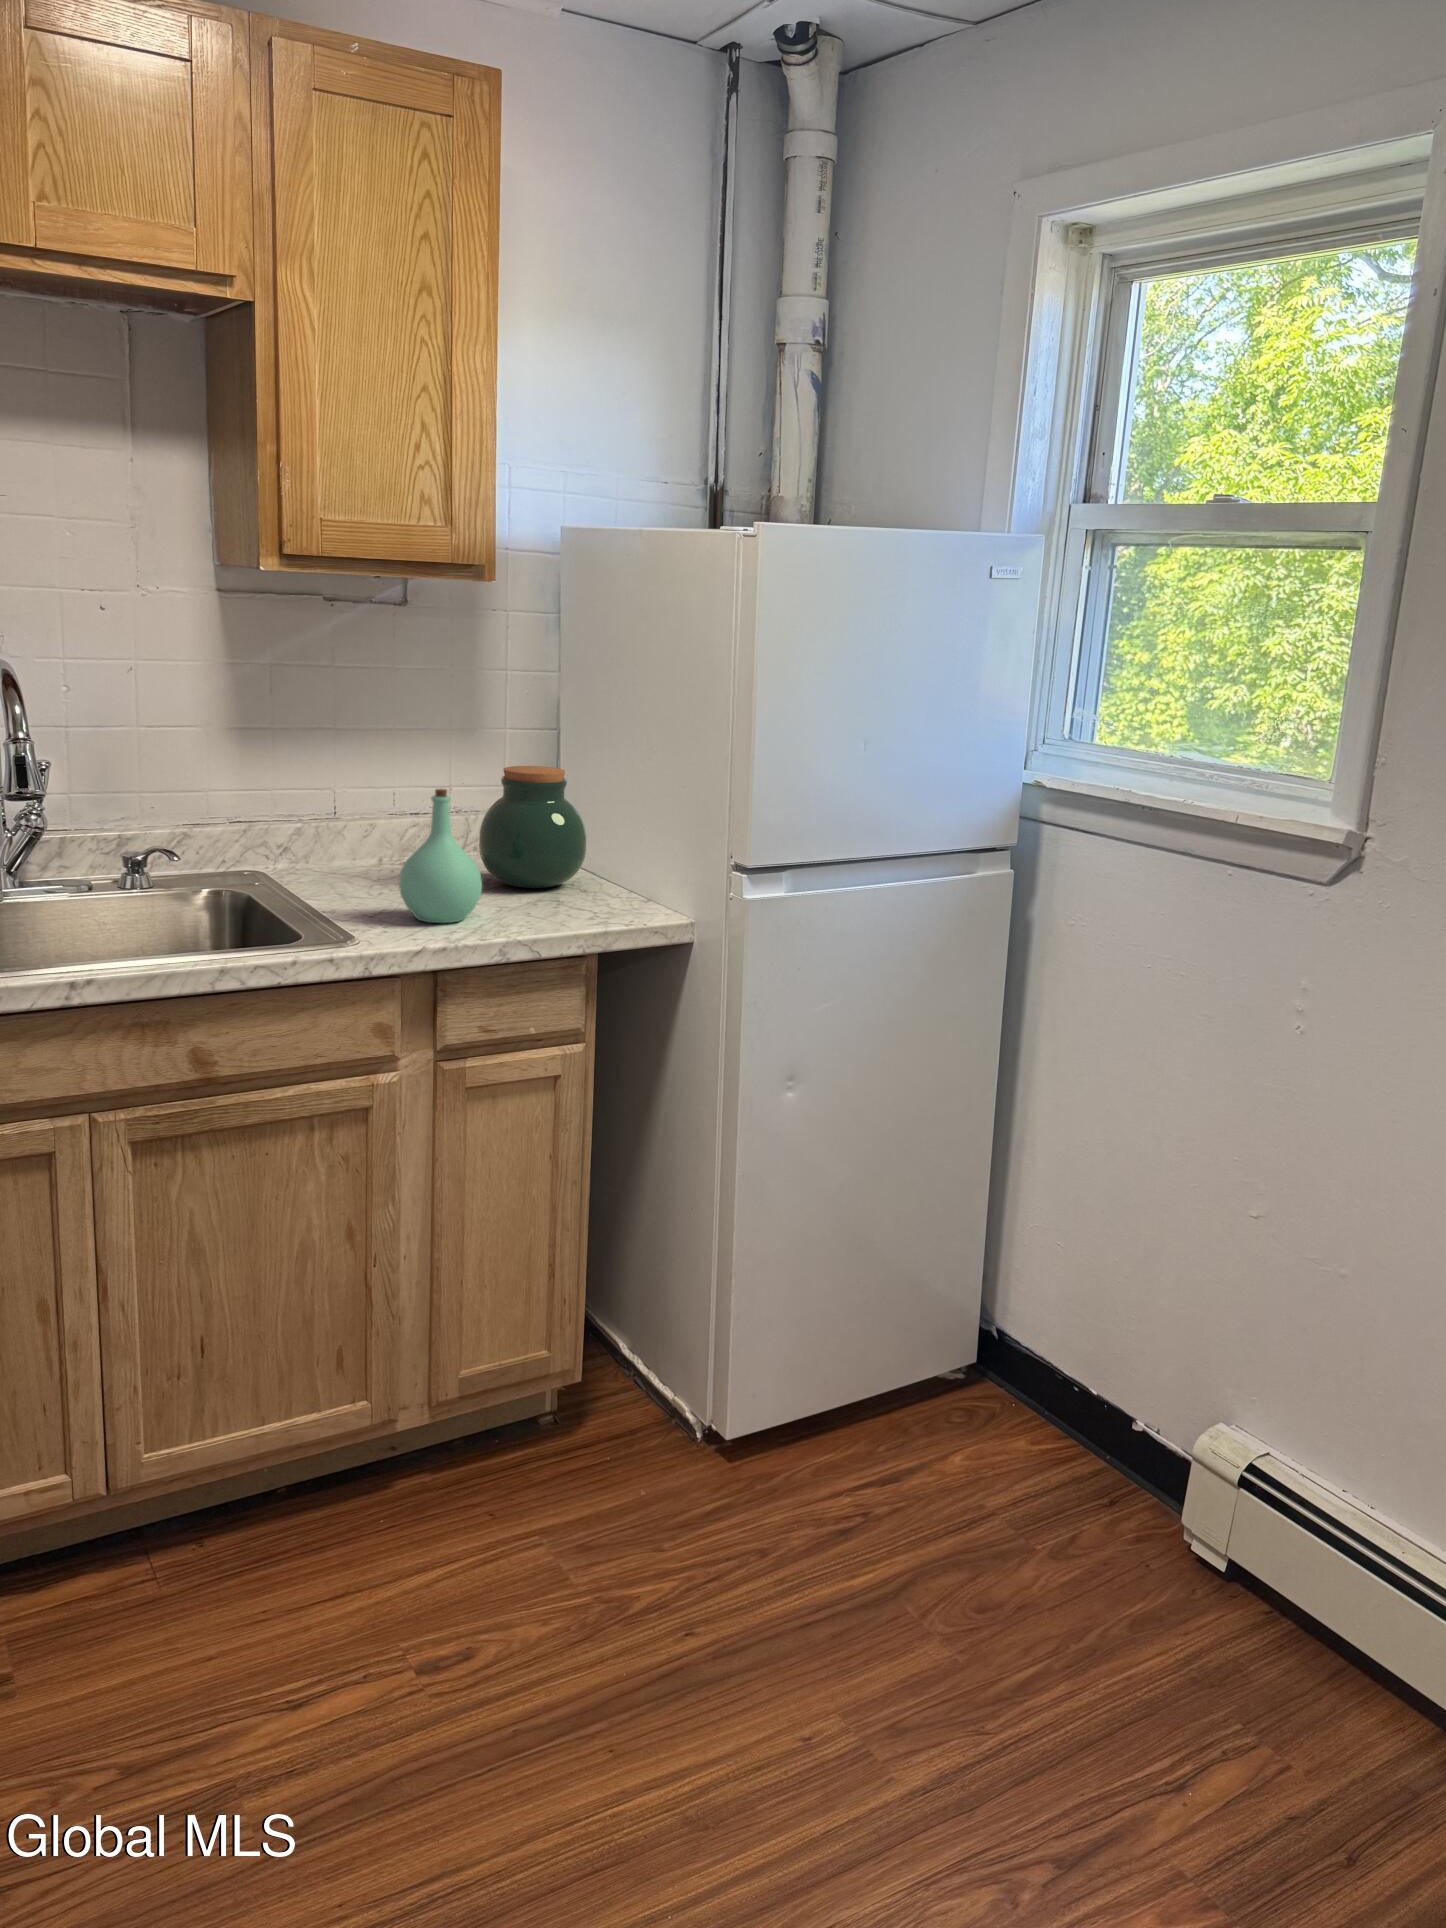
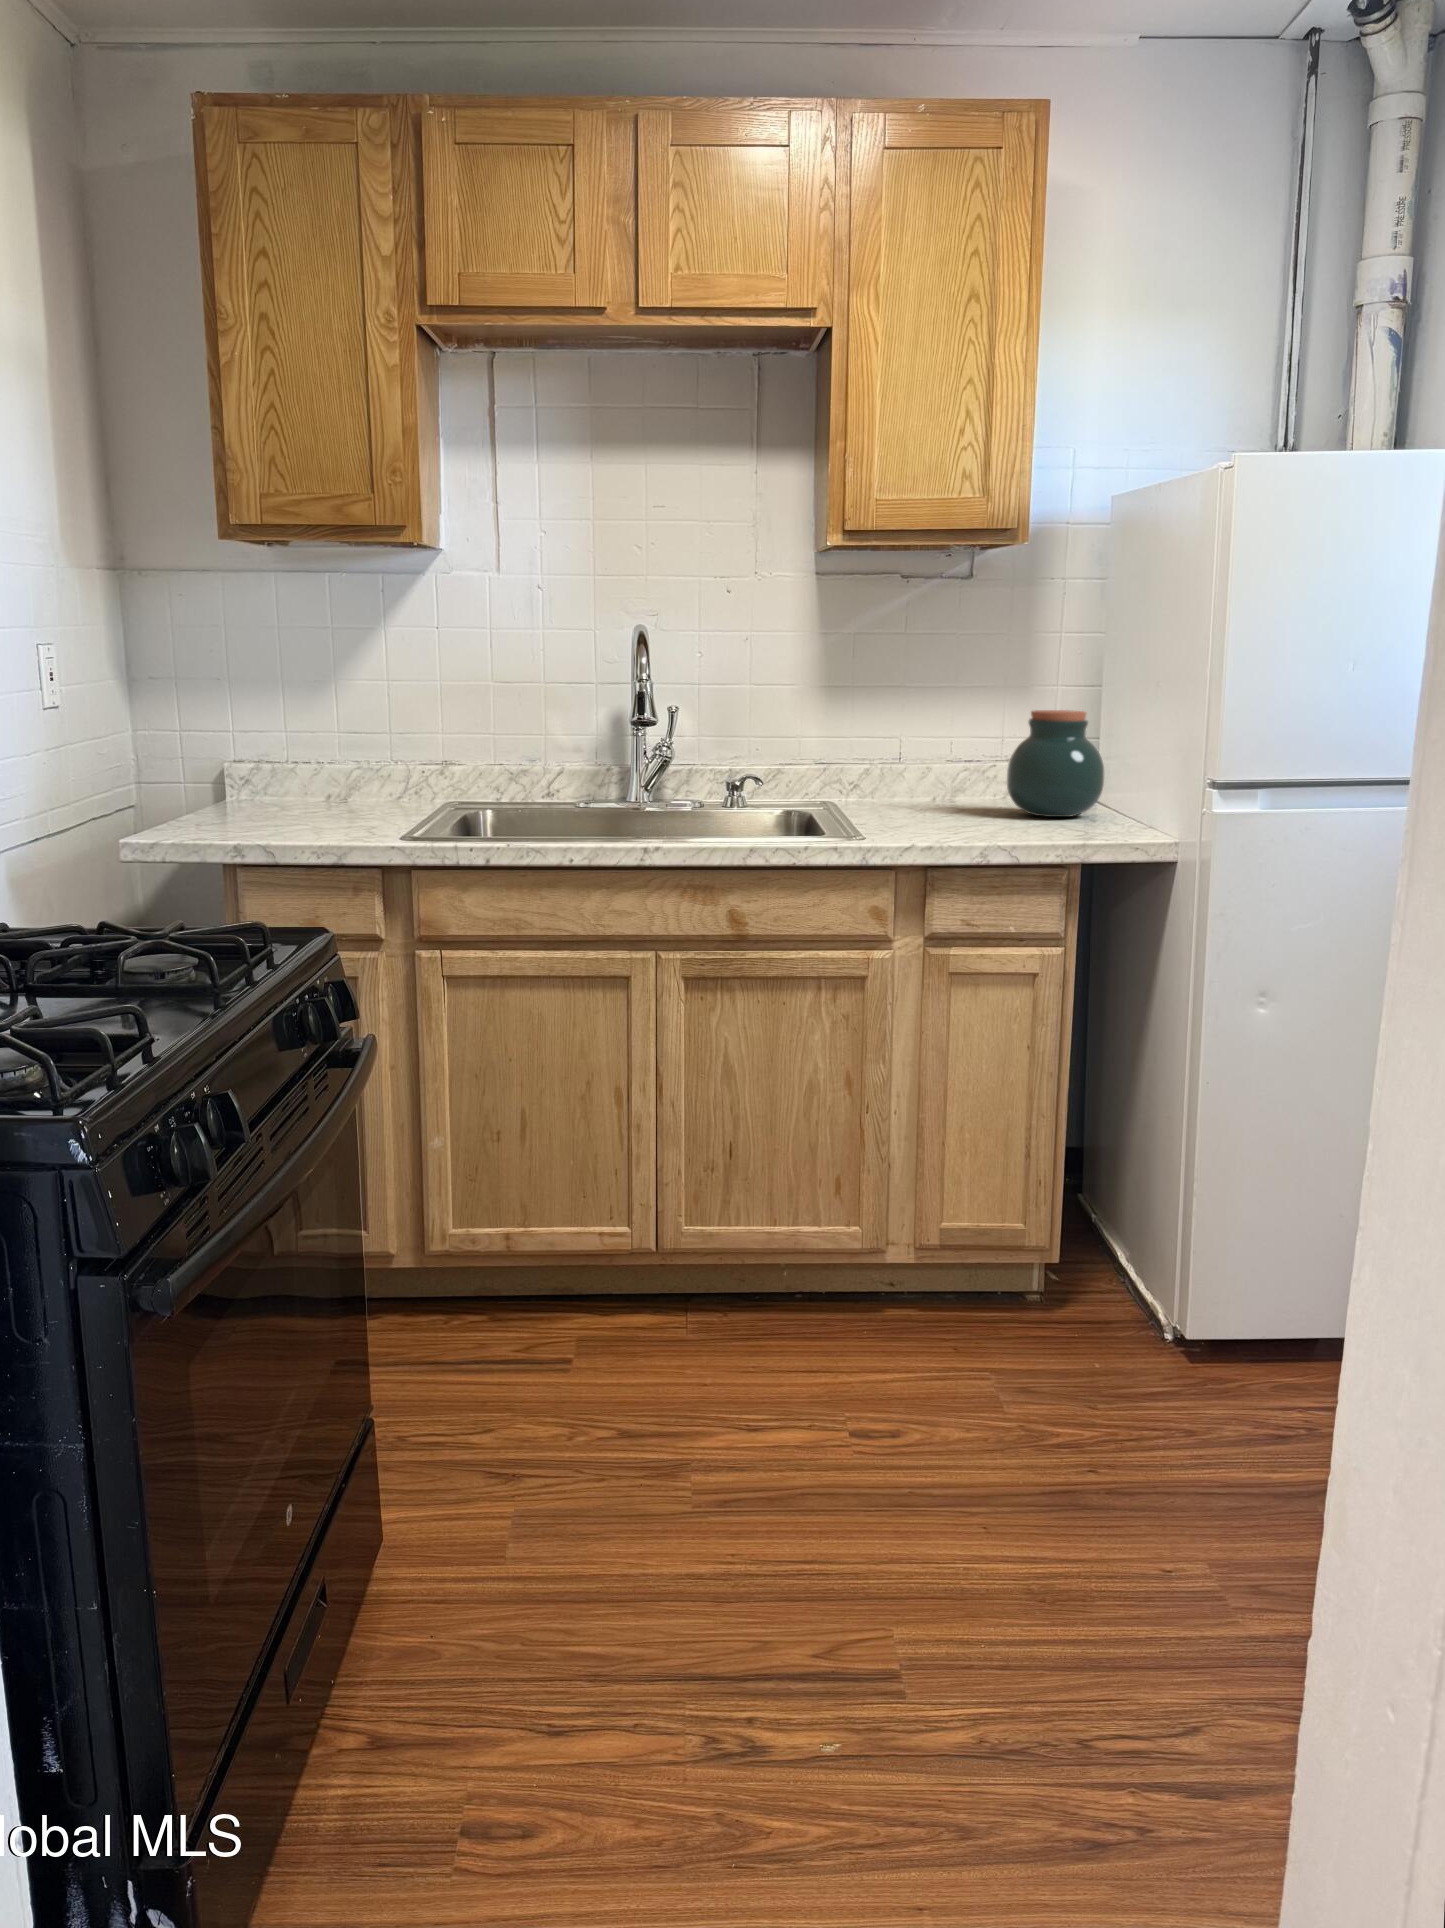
bottle: present [399,789,482,923] -> none [915,716,984,831]

